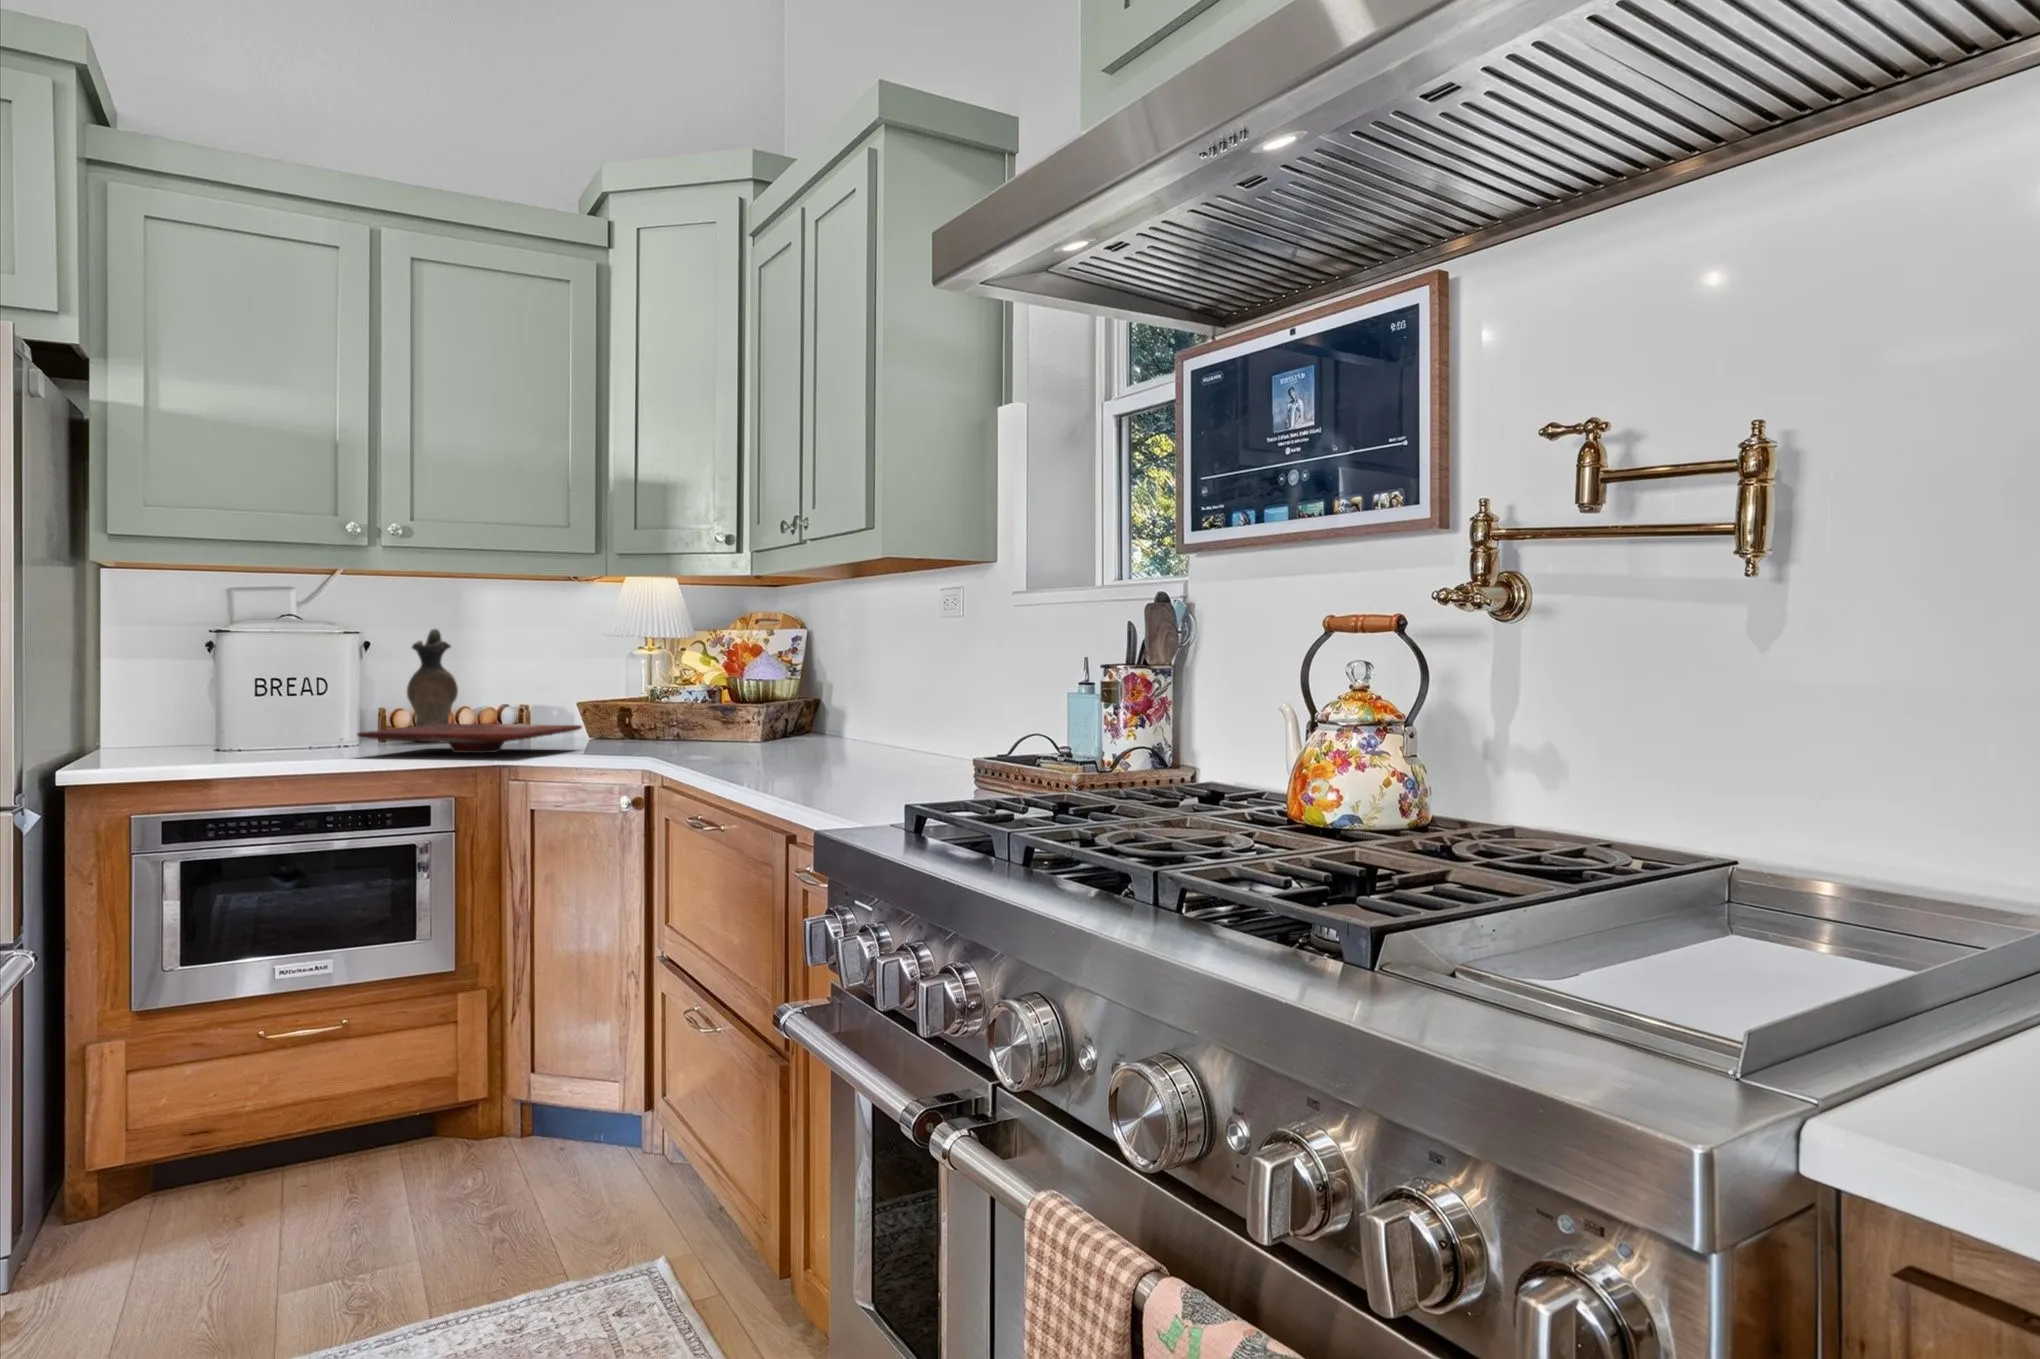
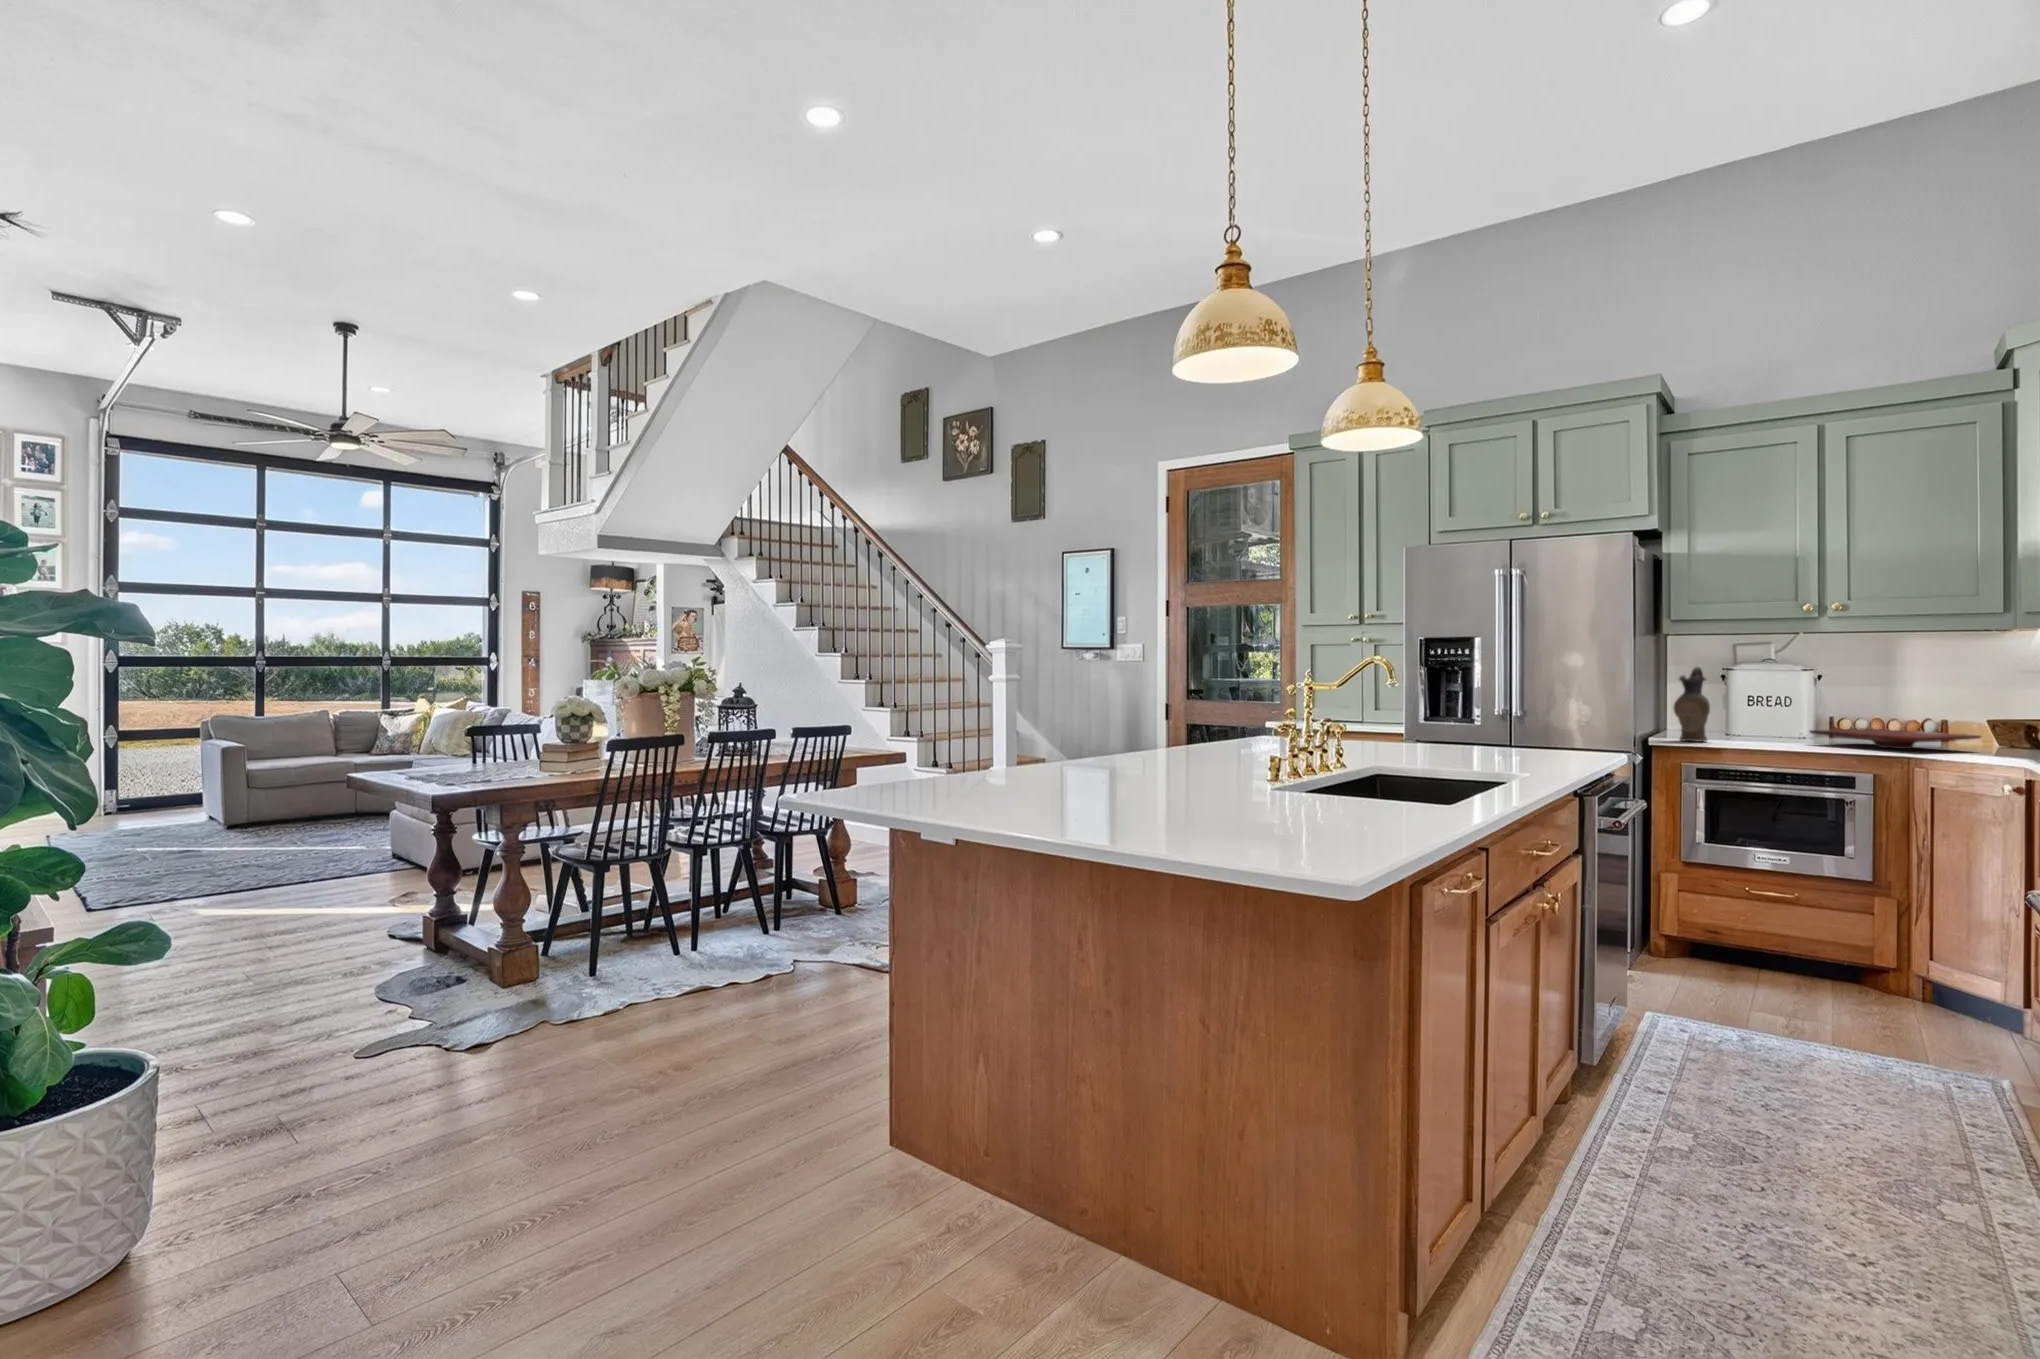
ceramic pitcher: present [407,629,458,726] -> present [1673,667,1710,742]

